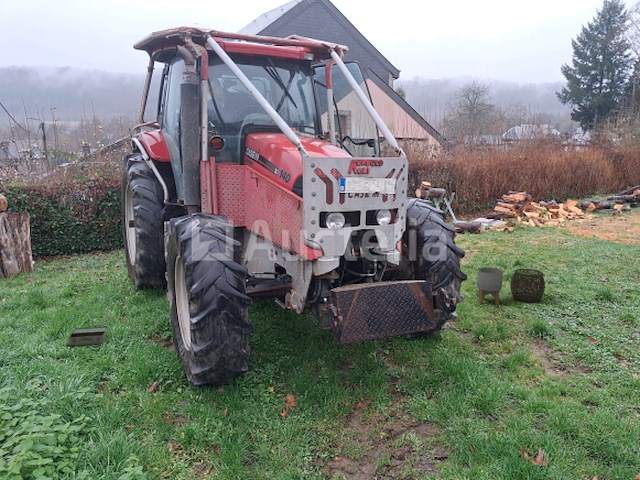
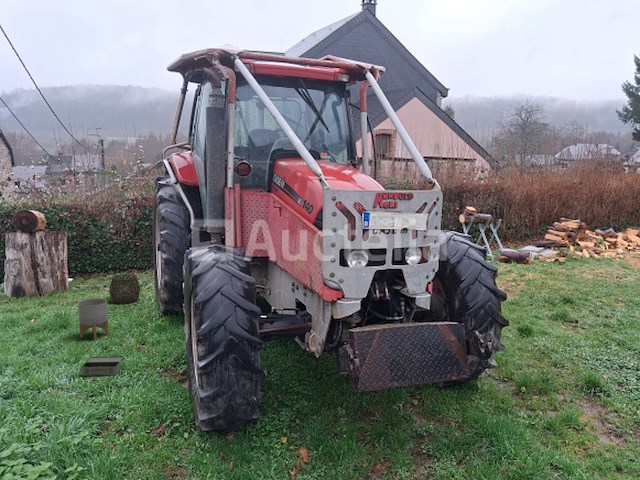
planter: present [477,267,503,305] -> present [78,298,109,340]
woven basket: present [510,269,545,302] -> present [109,274,140,304]

